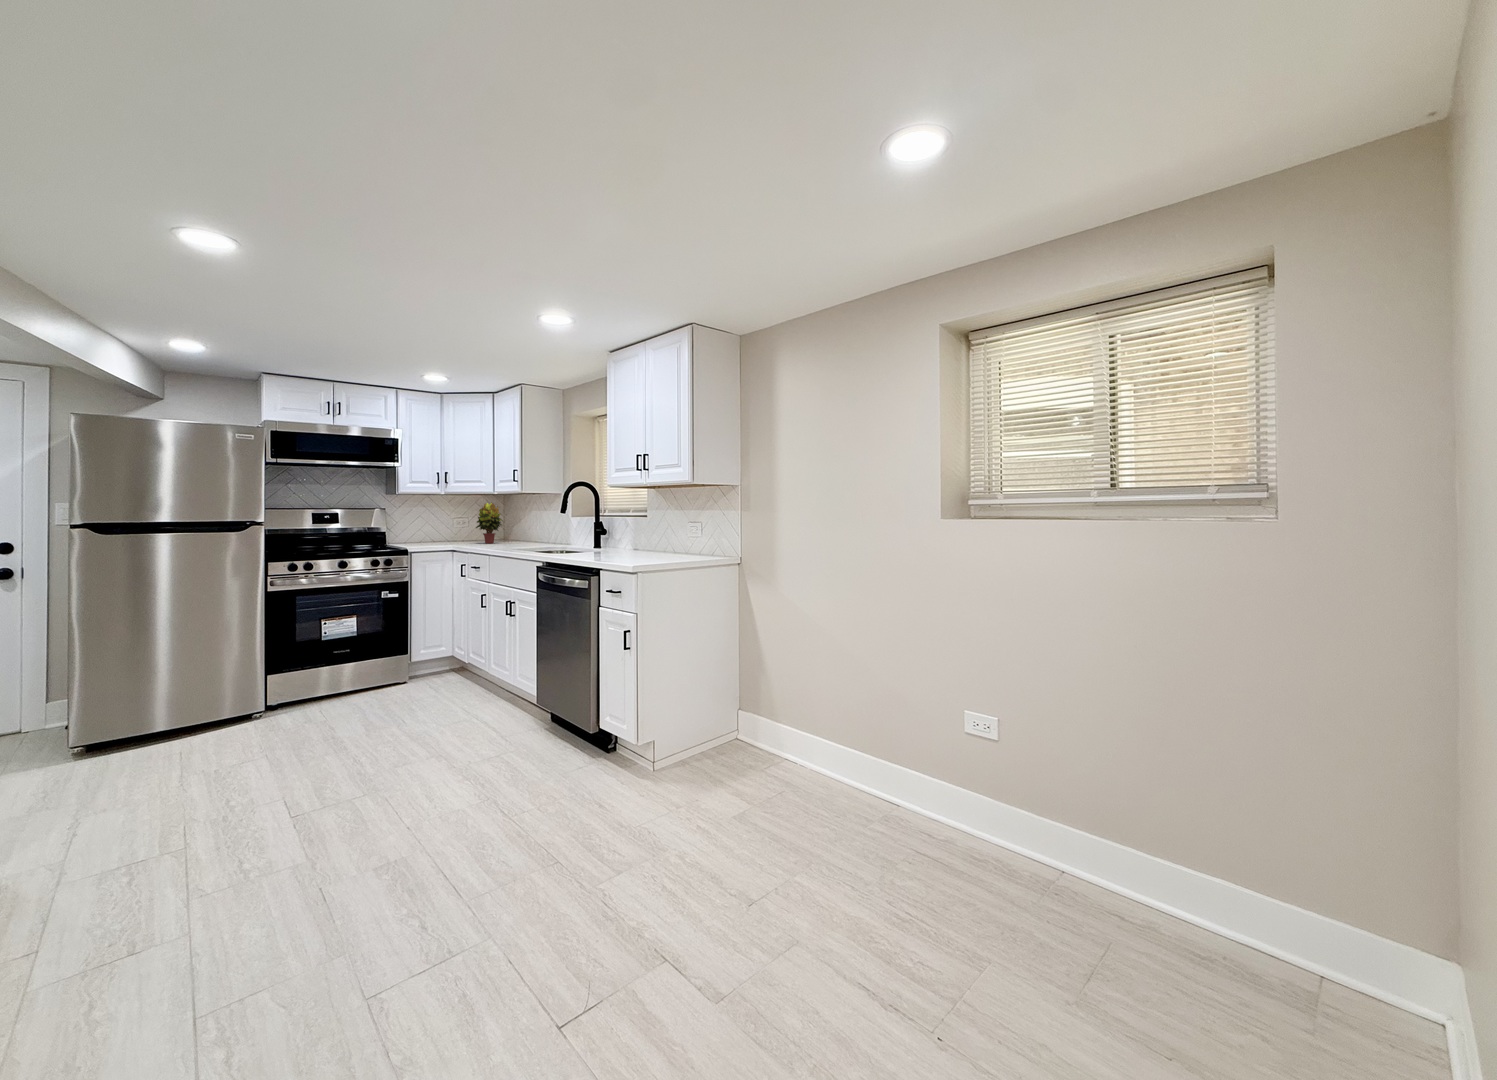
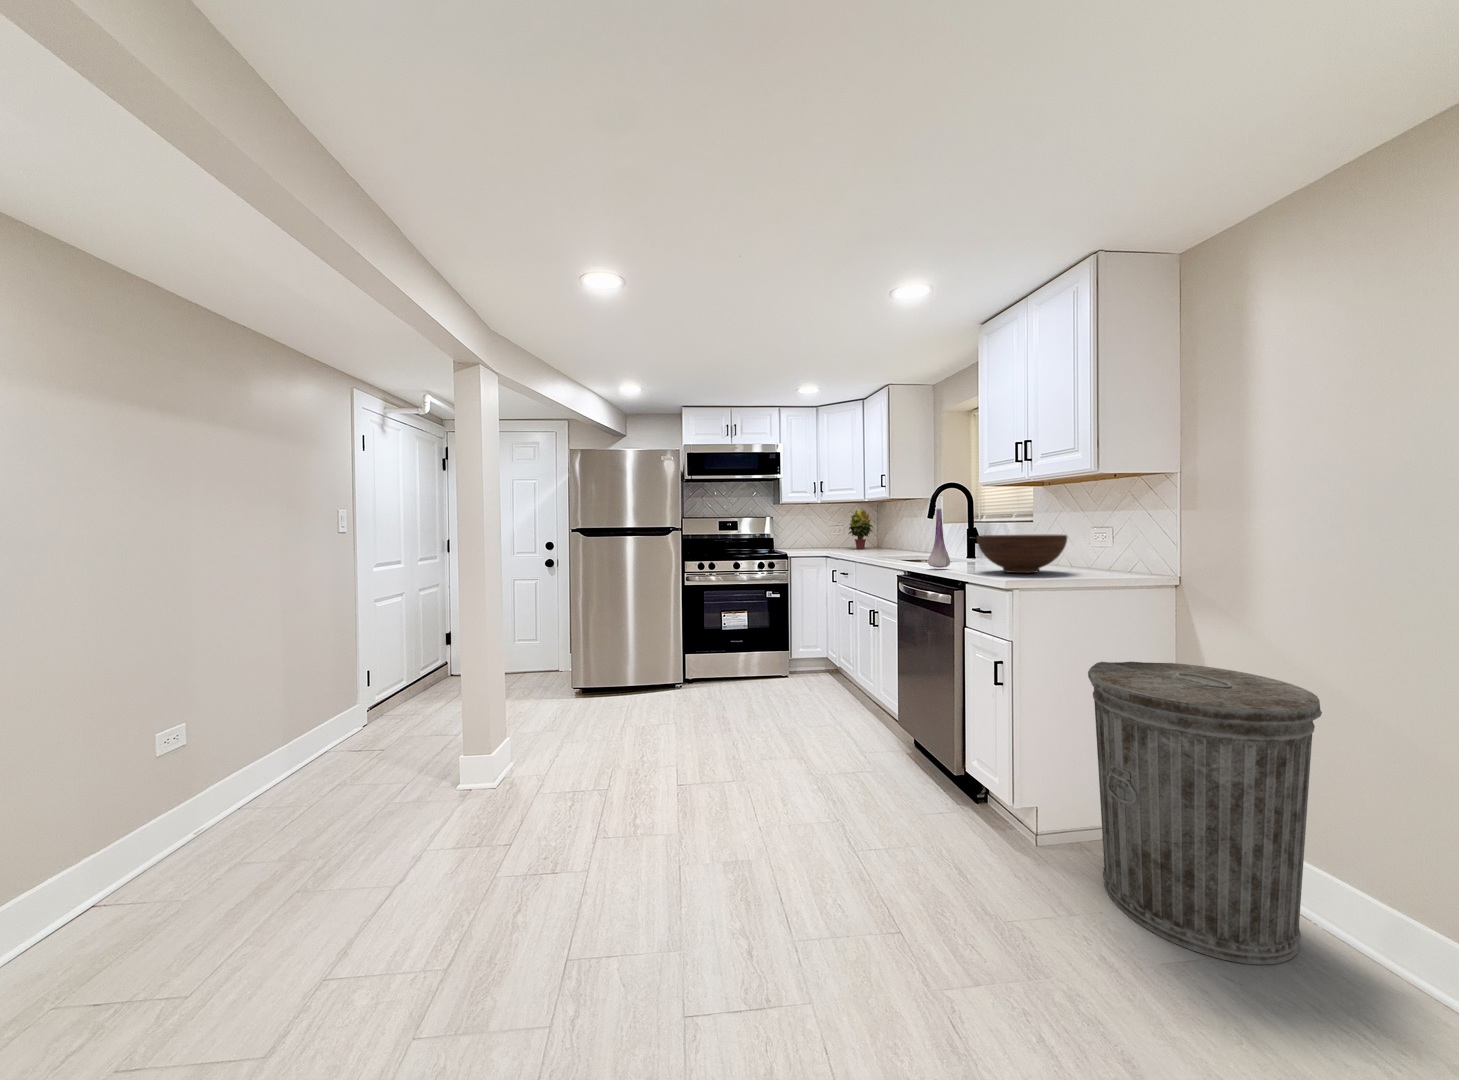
vase: none [564,506,584,559] -> present [928,509,950,568]
fruit bowl: none [607,530,672,561] -> present [977,535,1067,573]
trash can: none [685,618,801,796] -> present [1088,662,1322,964]

